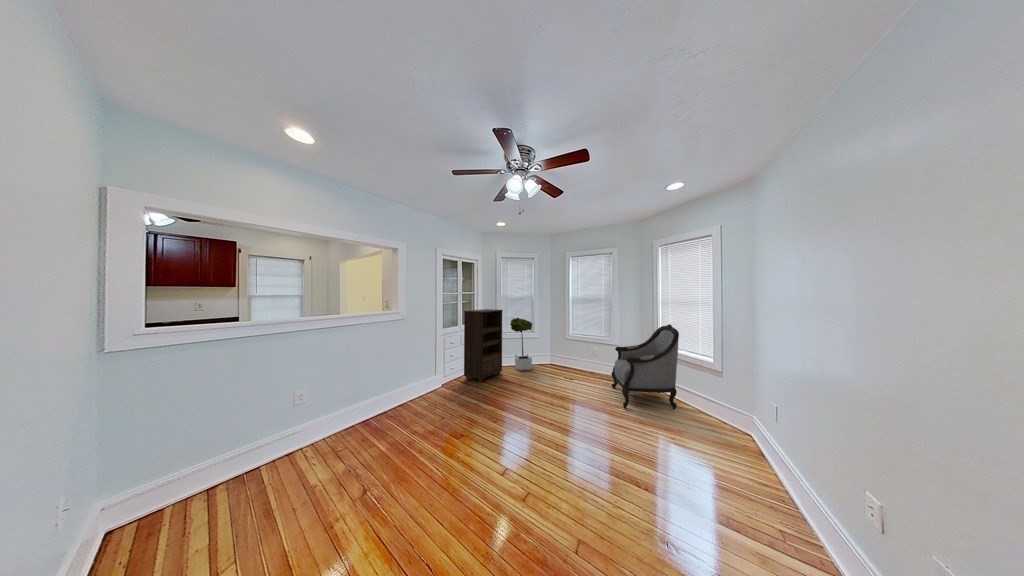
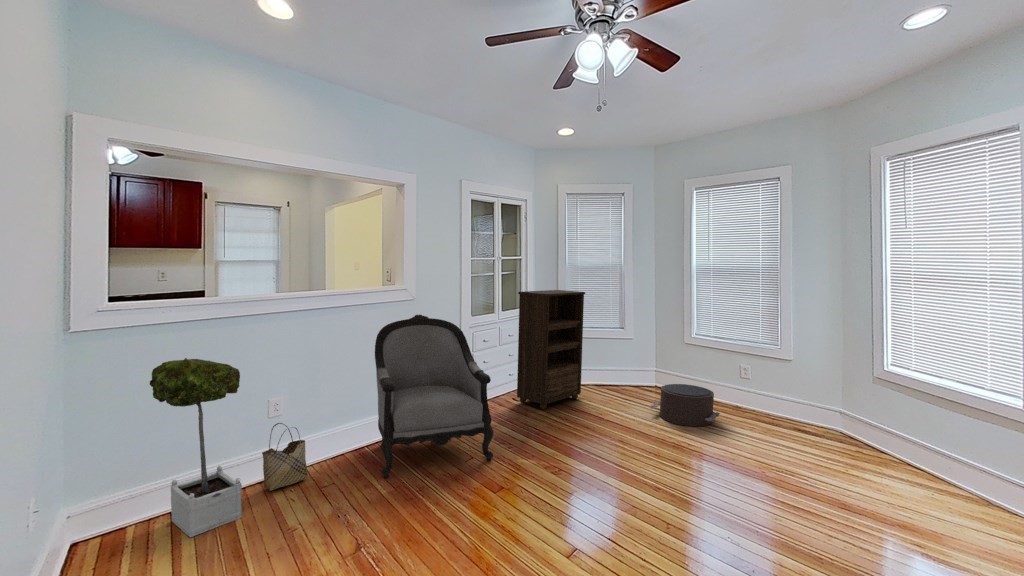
potted tree: present [510,318,532,370] -> present [150,358,242,537]
armchair: present [611,324,679,409] -> present [375,315,493,478]
pouf: none [542,361,581,384] -> present [650,384,720,426]
woven basket: none [287,409,323,460] -> present [262,423,307,491]

